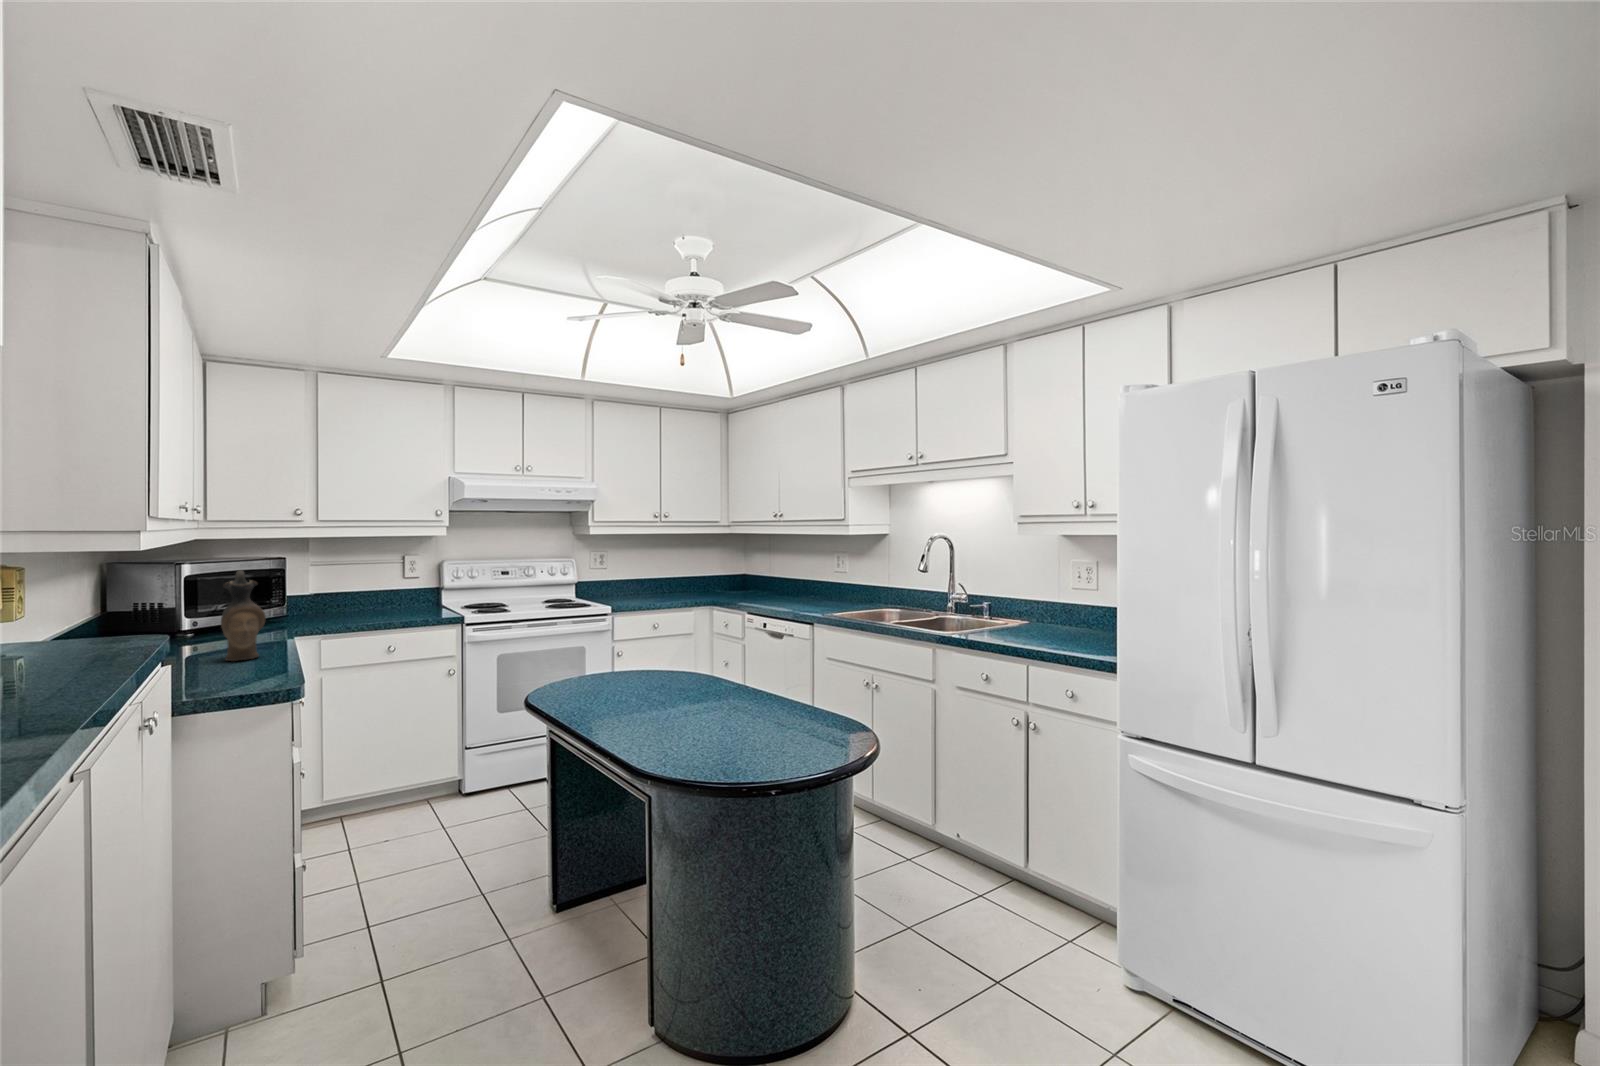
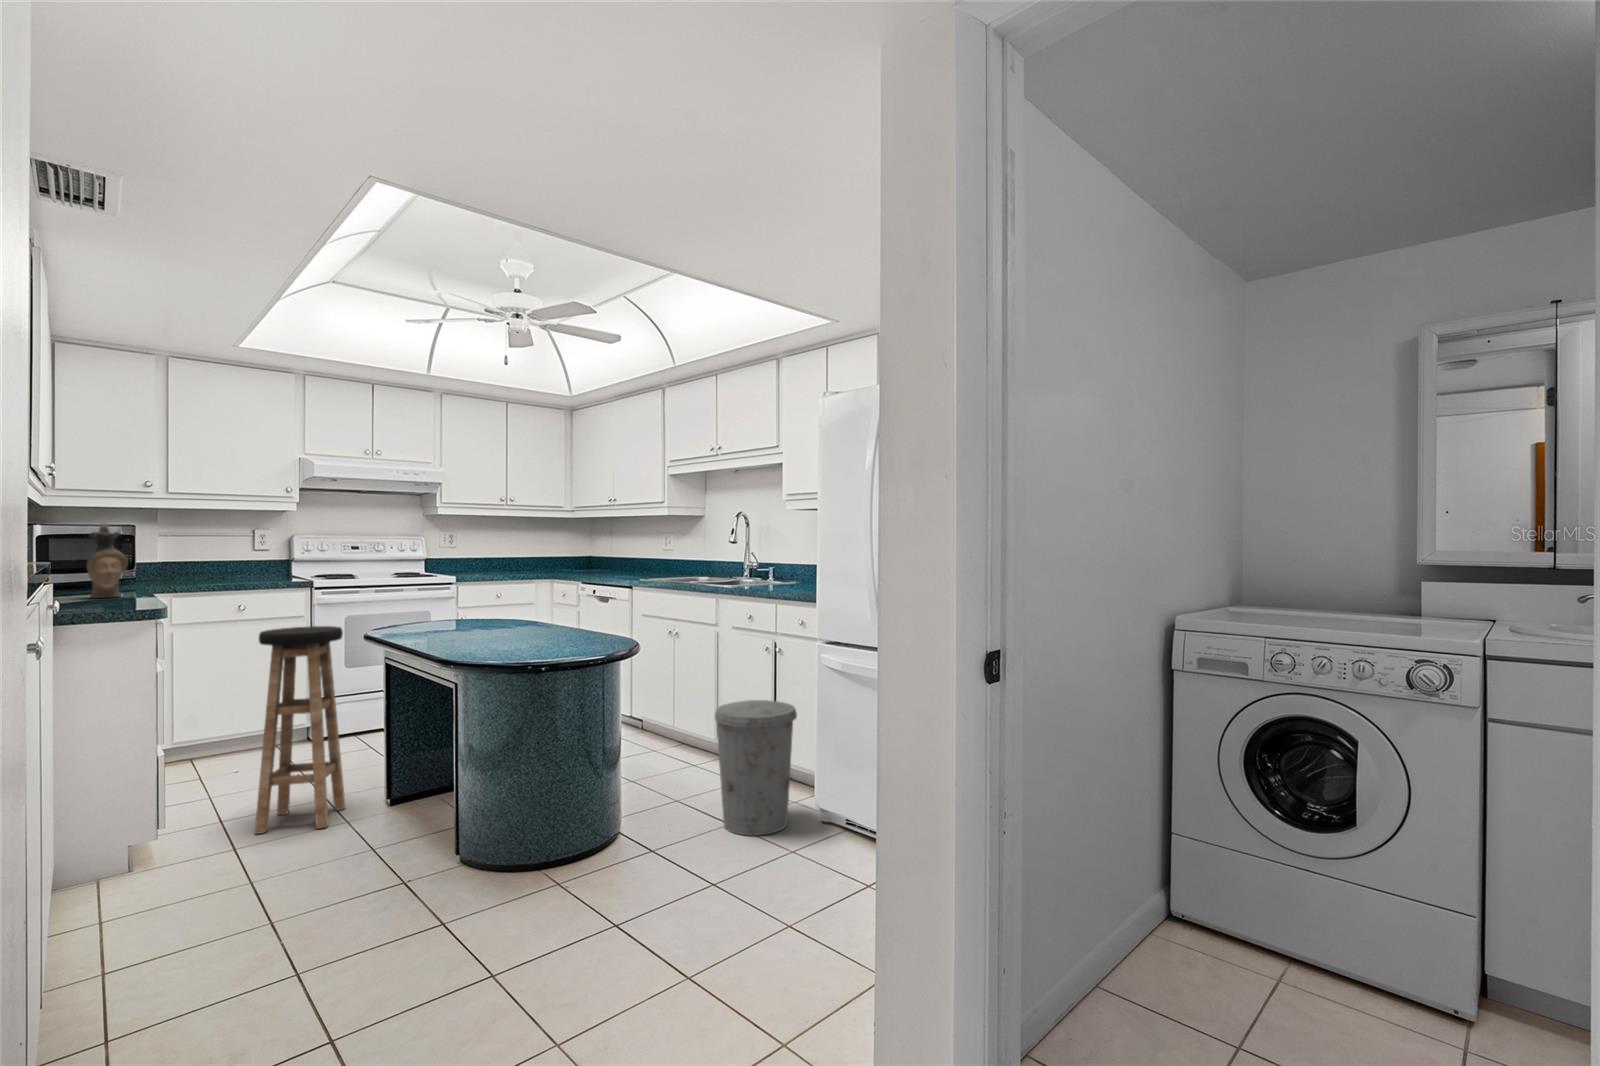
bar stool: none [407,689,508,948] -> present [255,626,345,834]
trash can: none [968,801,1083,997] -> present [715,700,797,836]

